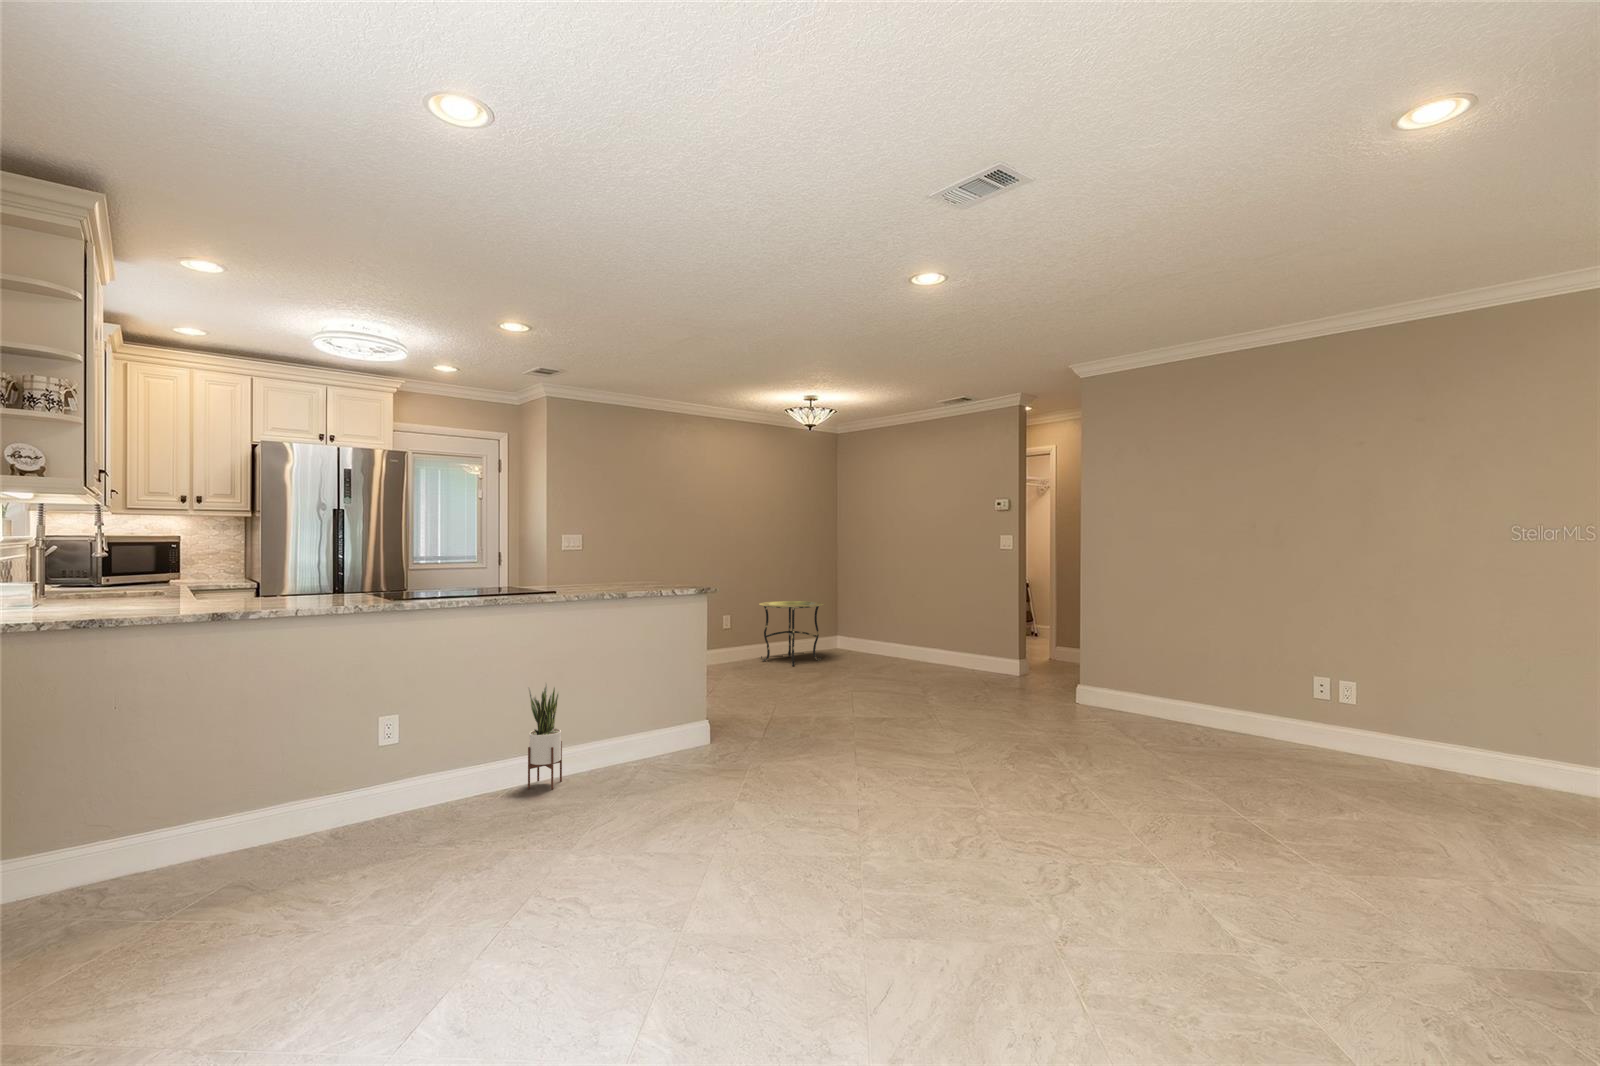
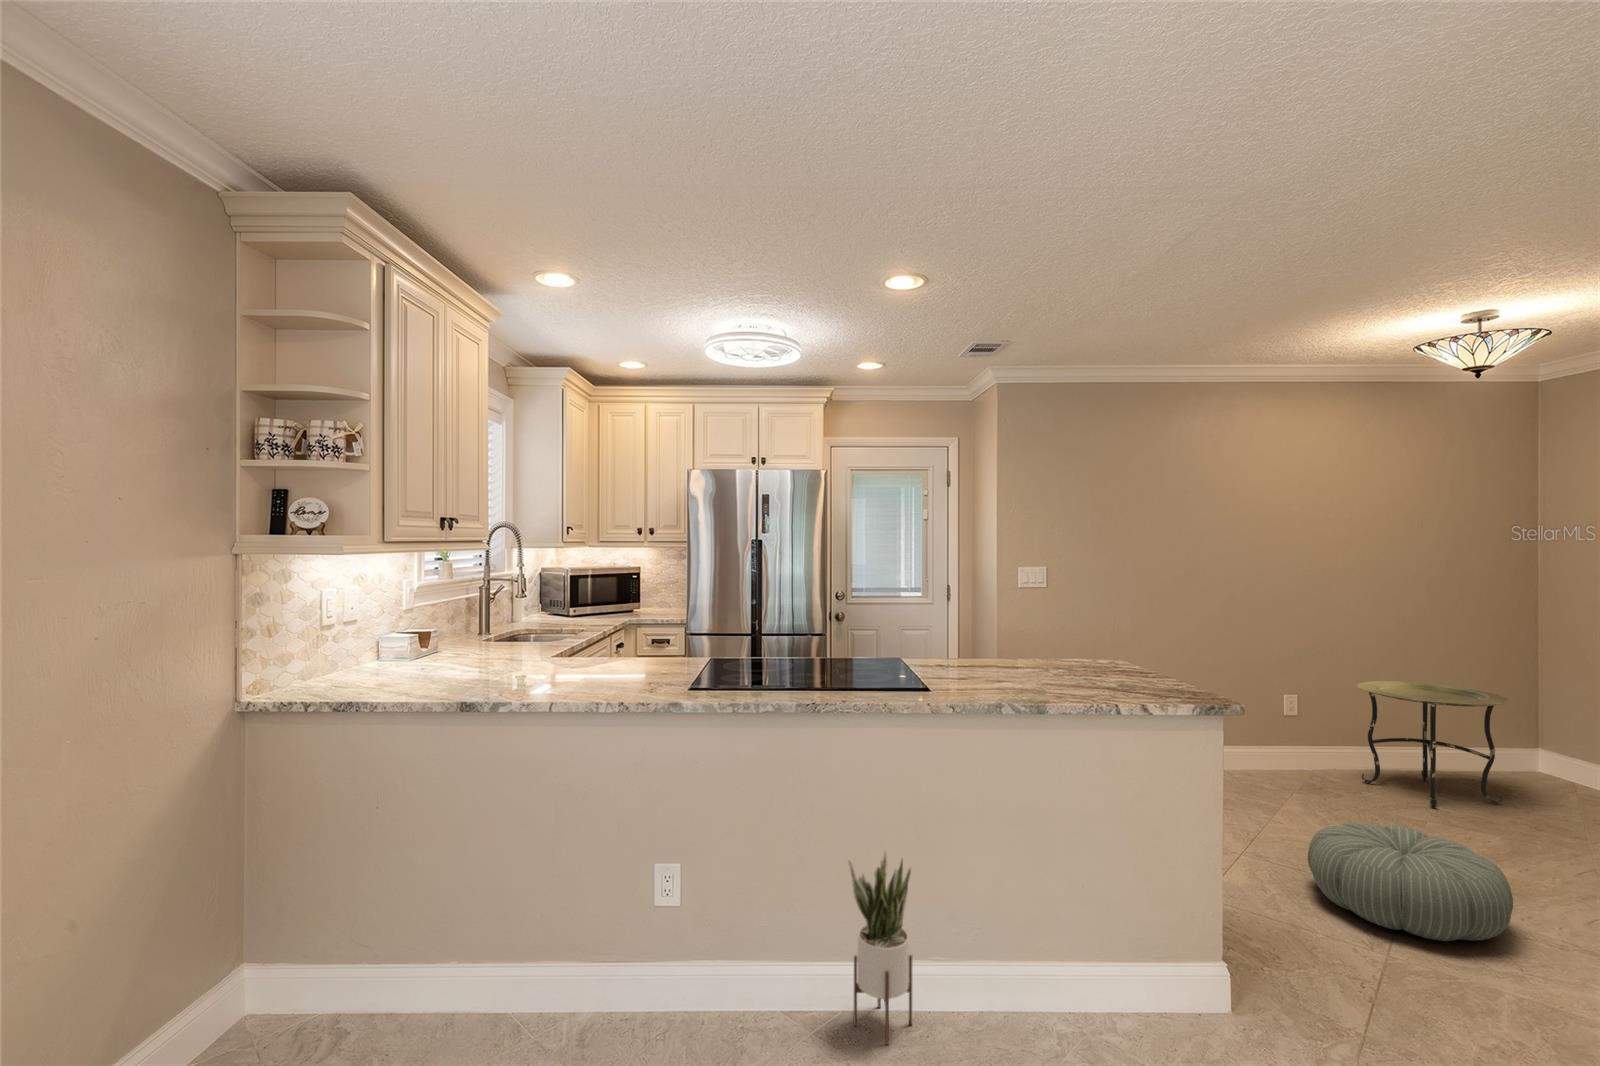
pouf: none [741,662,822,707] -> present [1308,822,1513,941]

